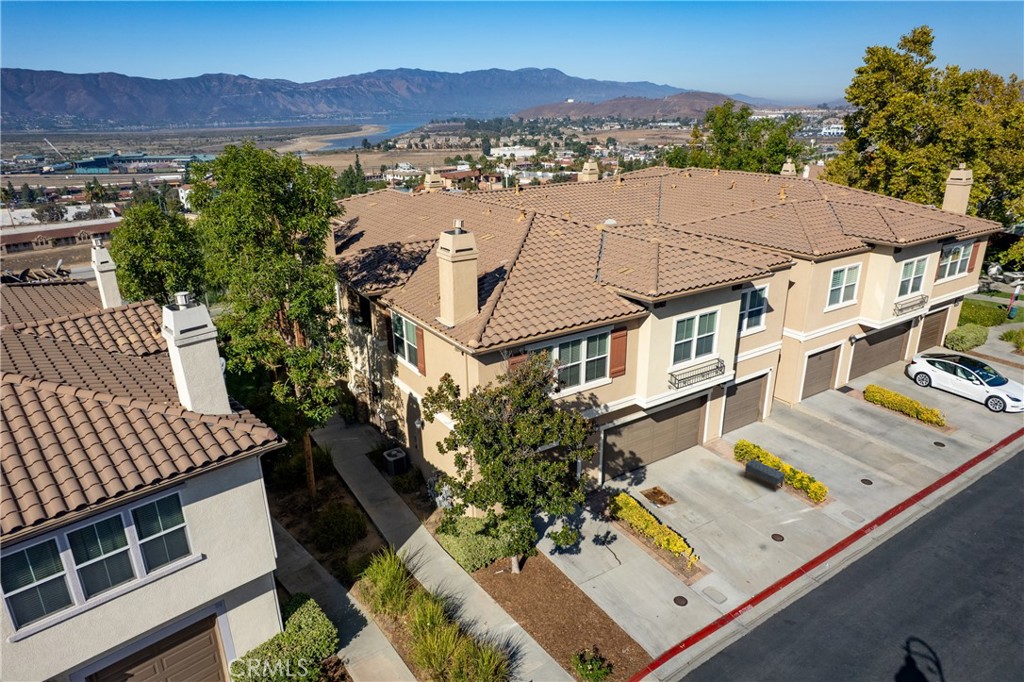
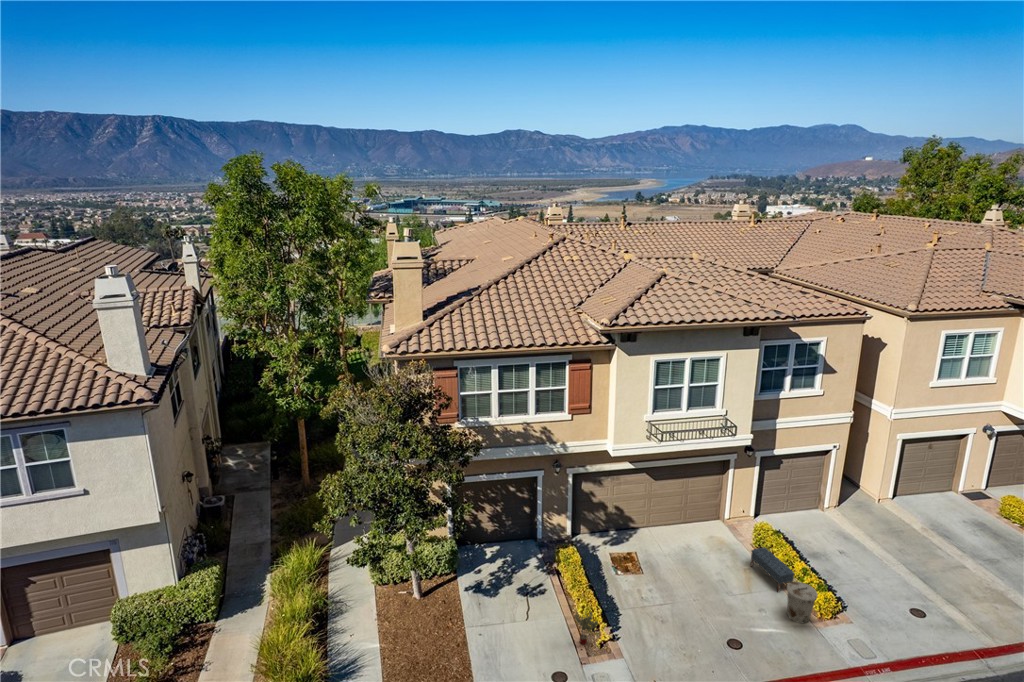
trash can: none [791,480,815,510] -> present [787,582,818,623]
potted tree: none [664,542,692,571] -> present [575,612,598,645]

